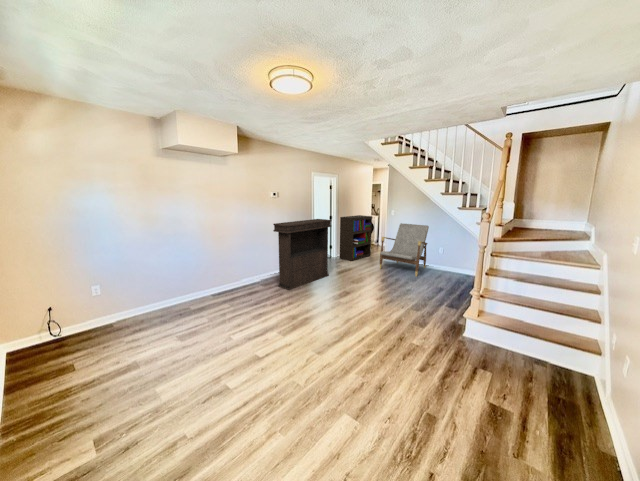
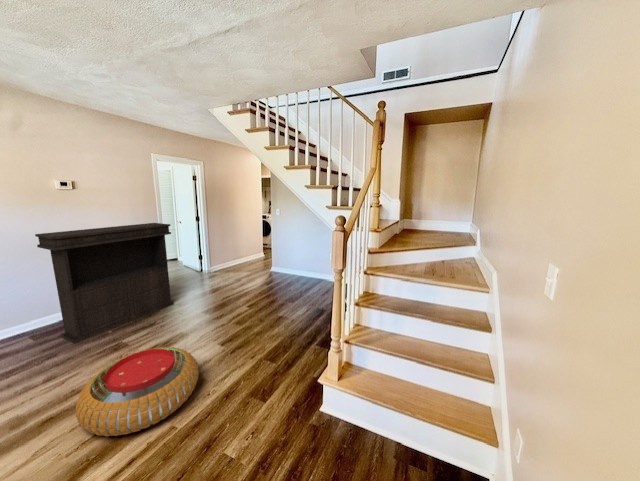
bookshelf: present [340,215,372,261] -> none [209,216,256,276]
armchair: present [380,223,429,276] -> none [254,226,315,294]
pouf: none [325,292,382,329] -> present [75,347,199,436]

